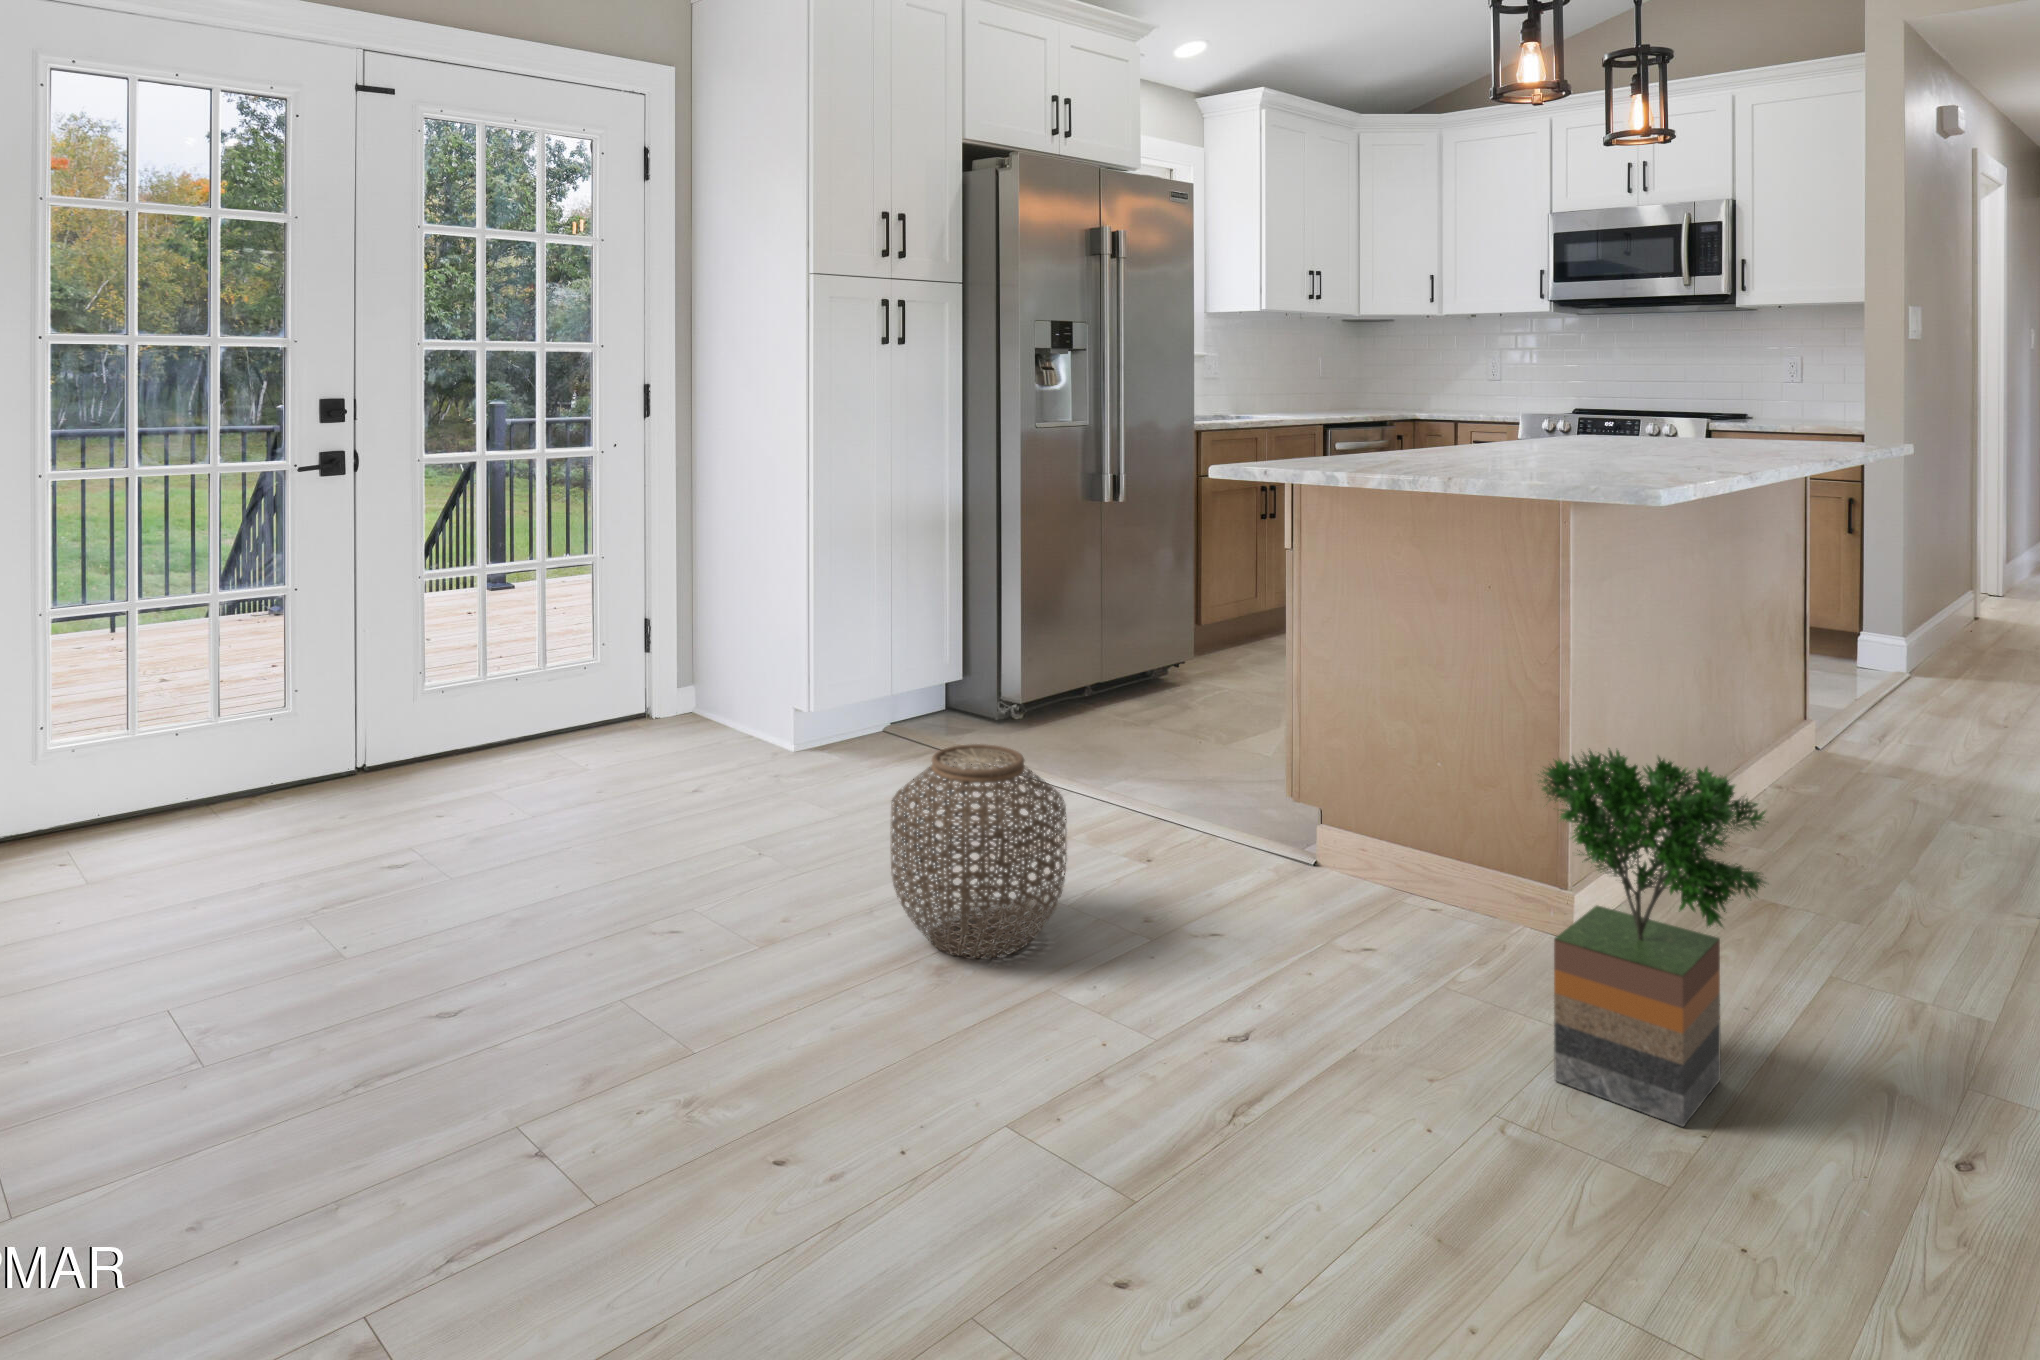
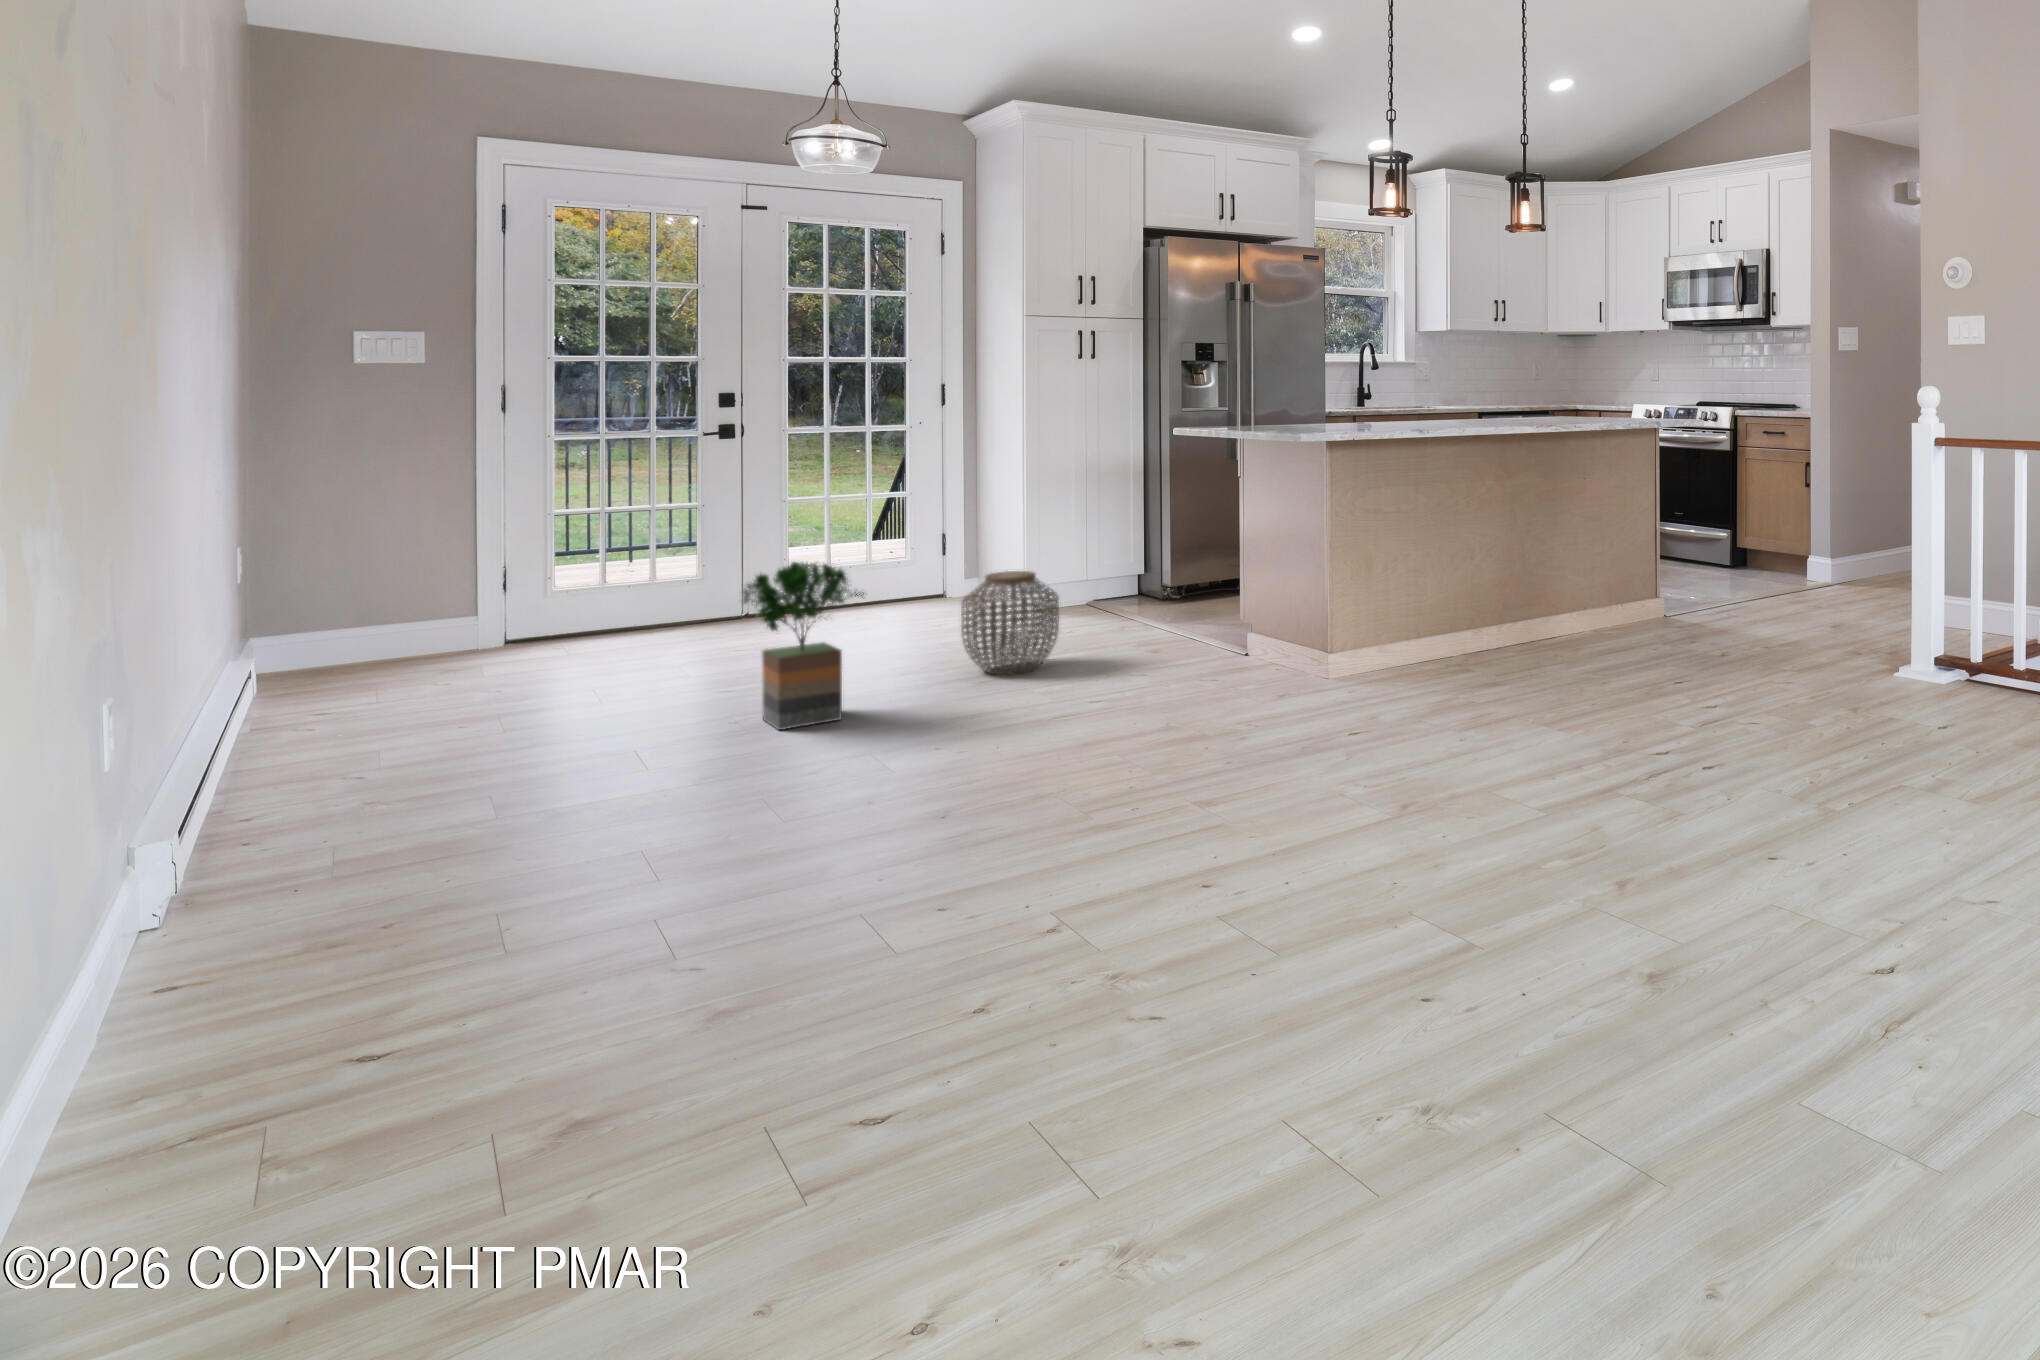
potted tree: present [1538,748,1766,1127] -> present [741,562,865,730]

